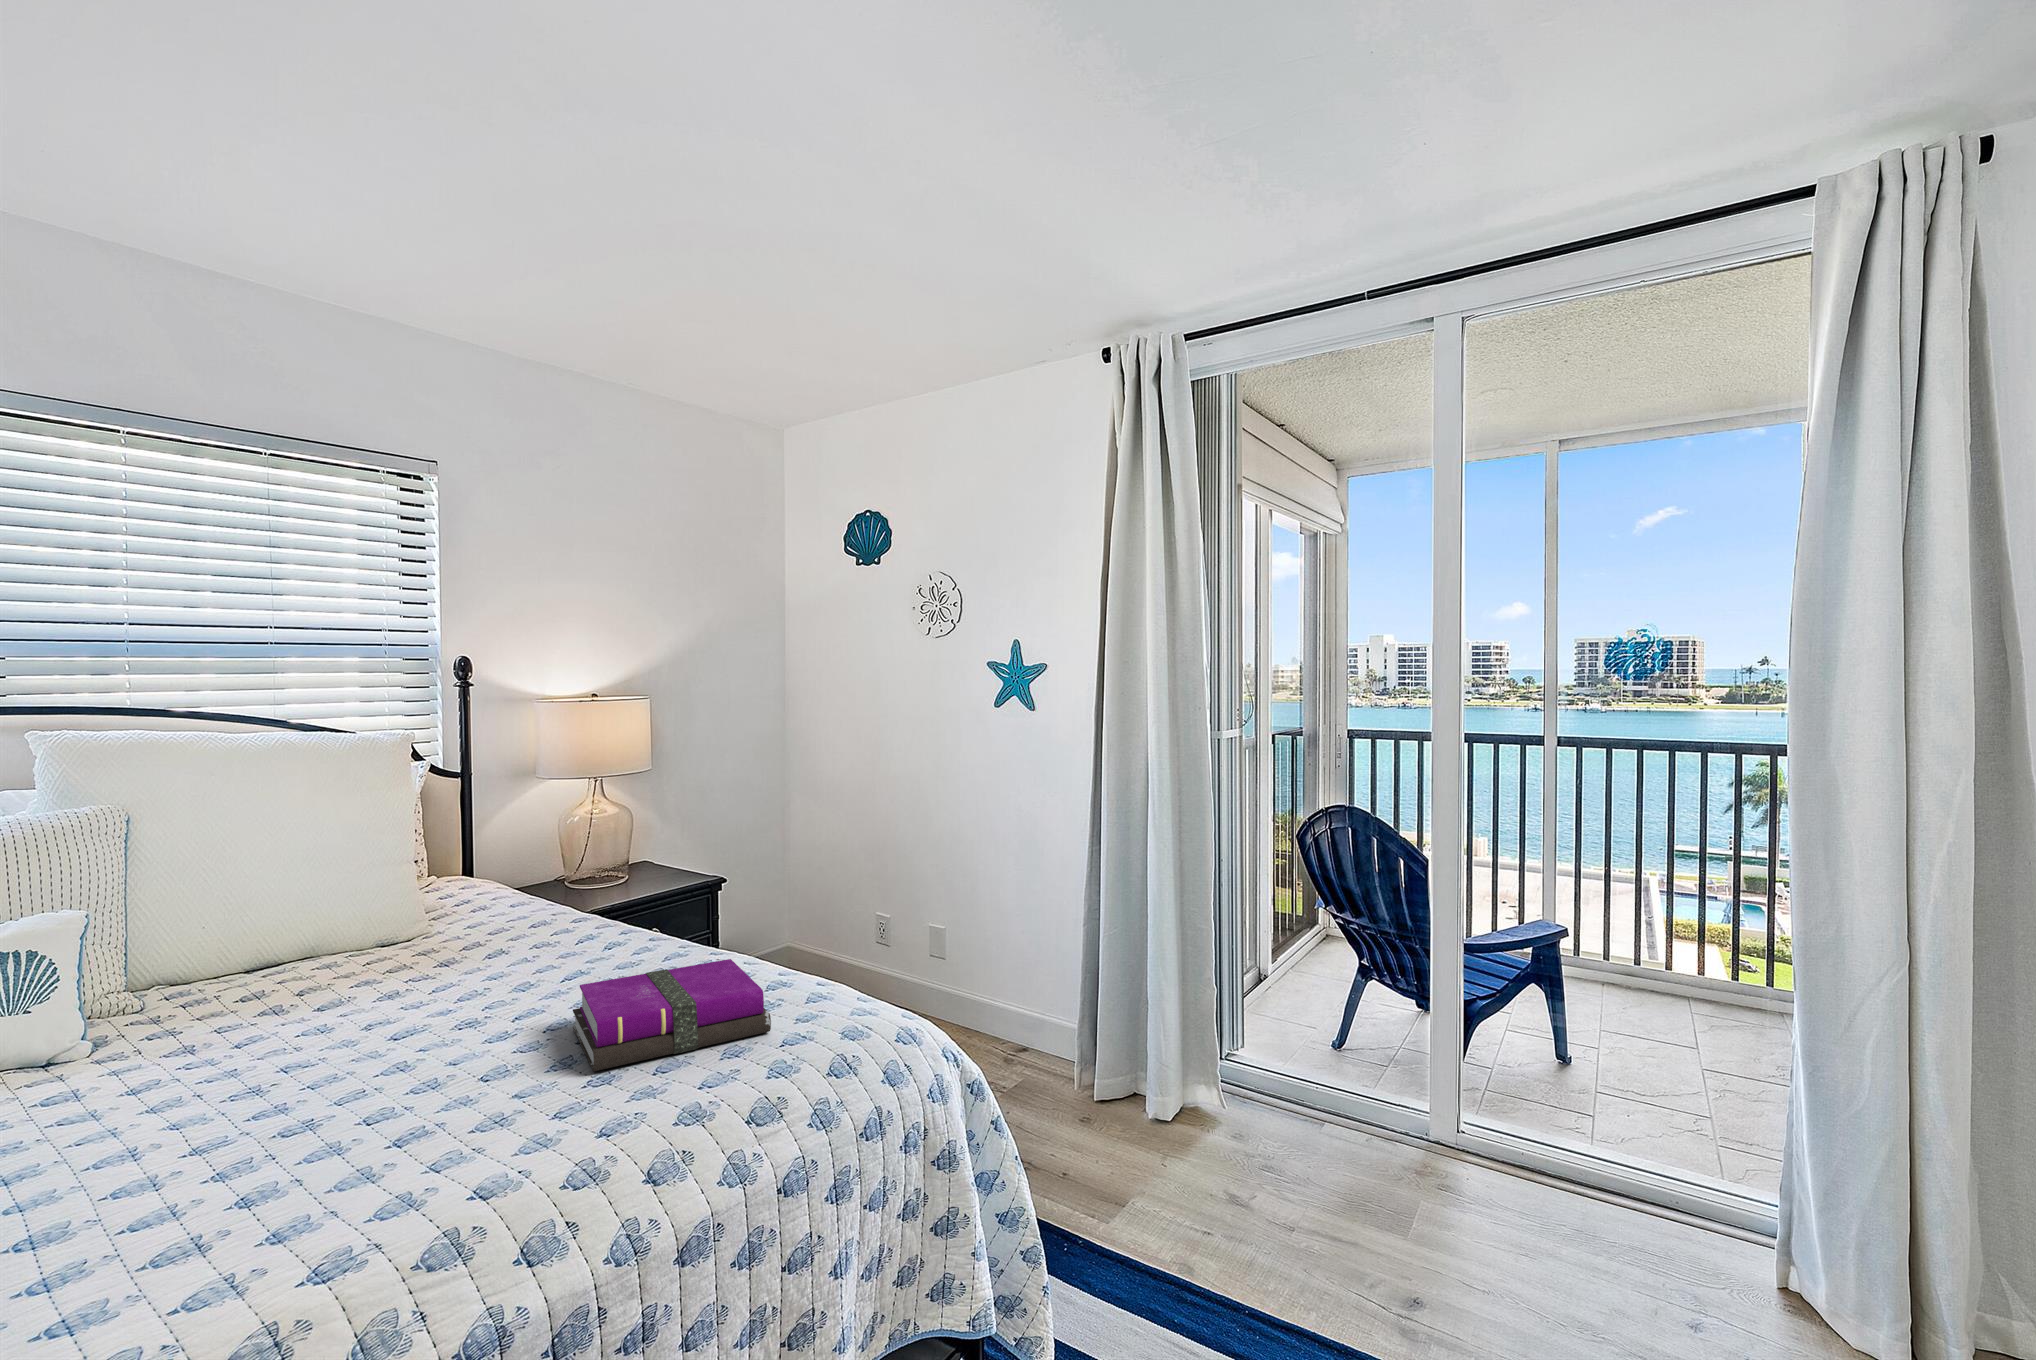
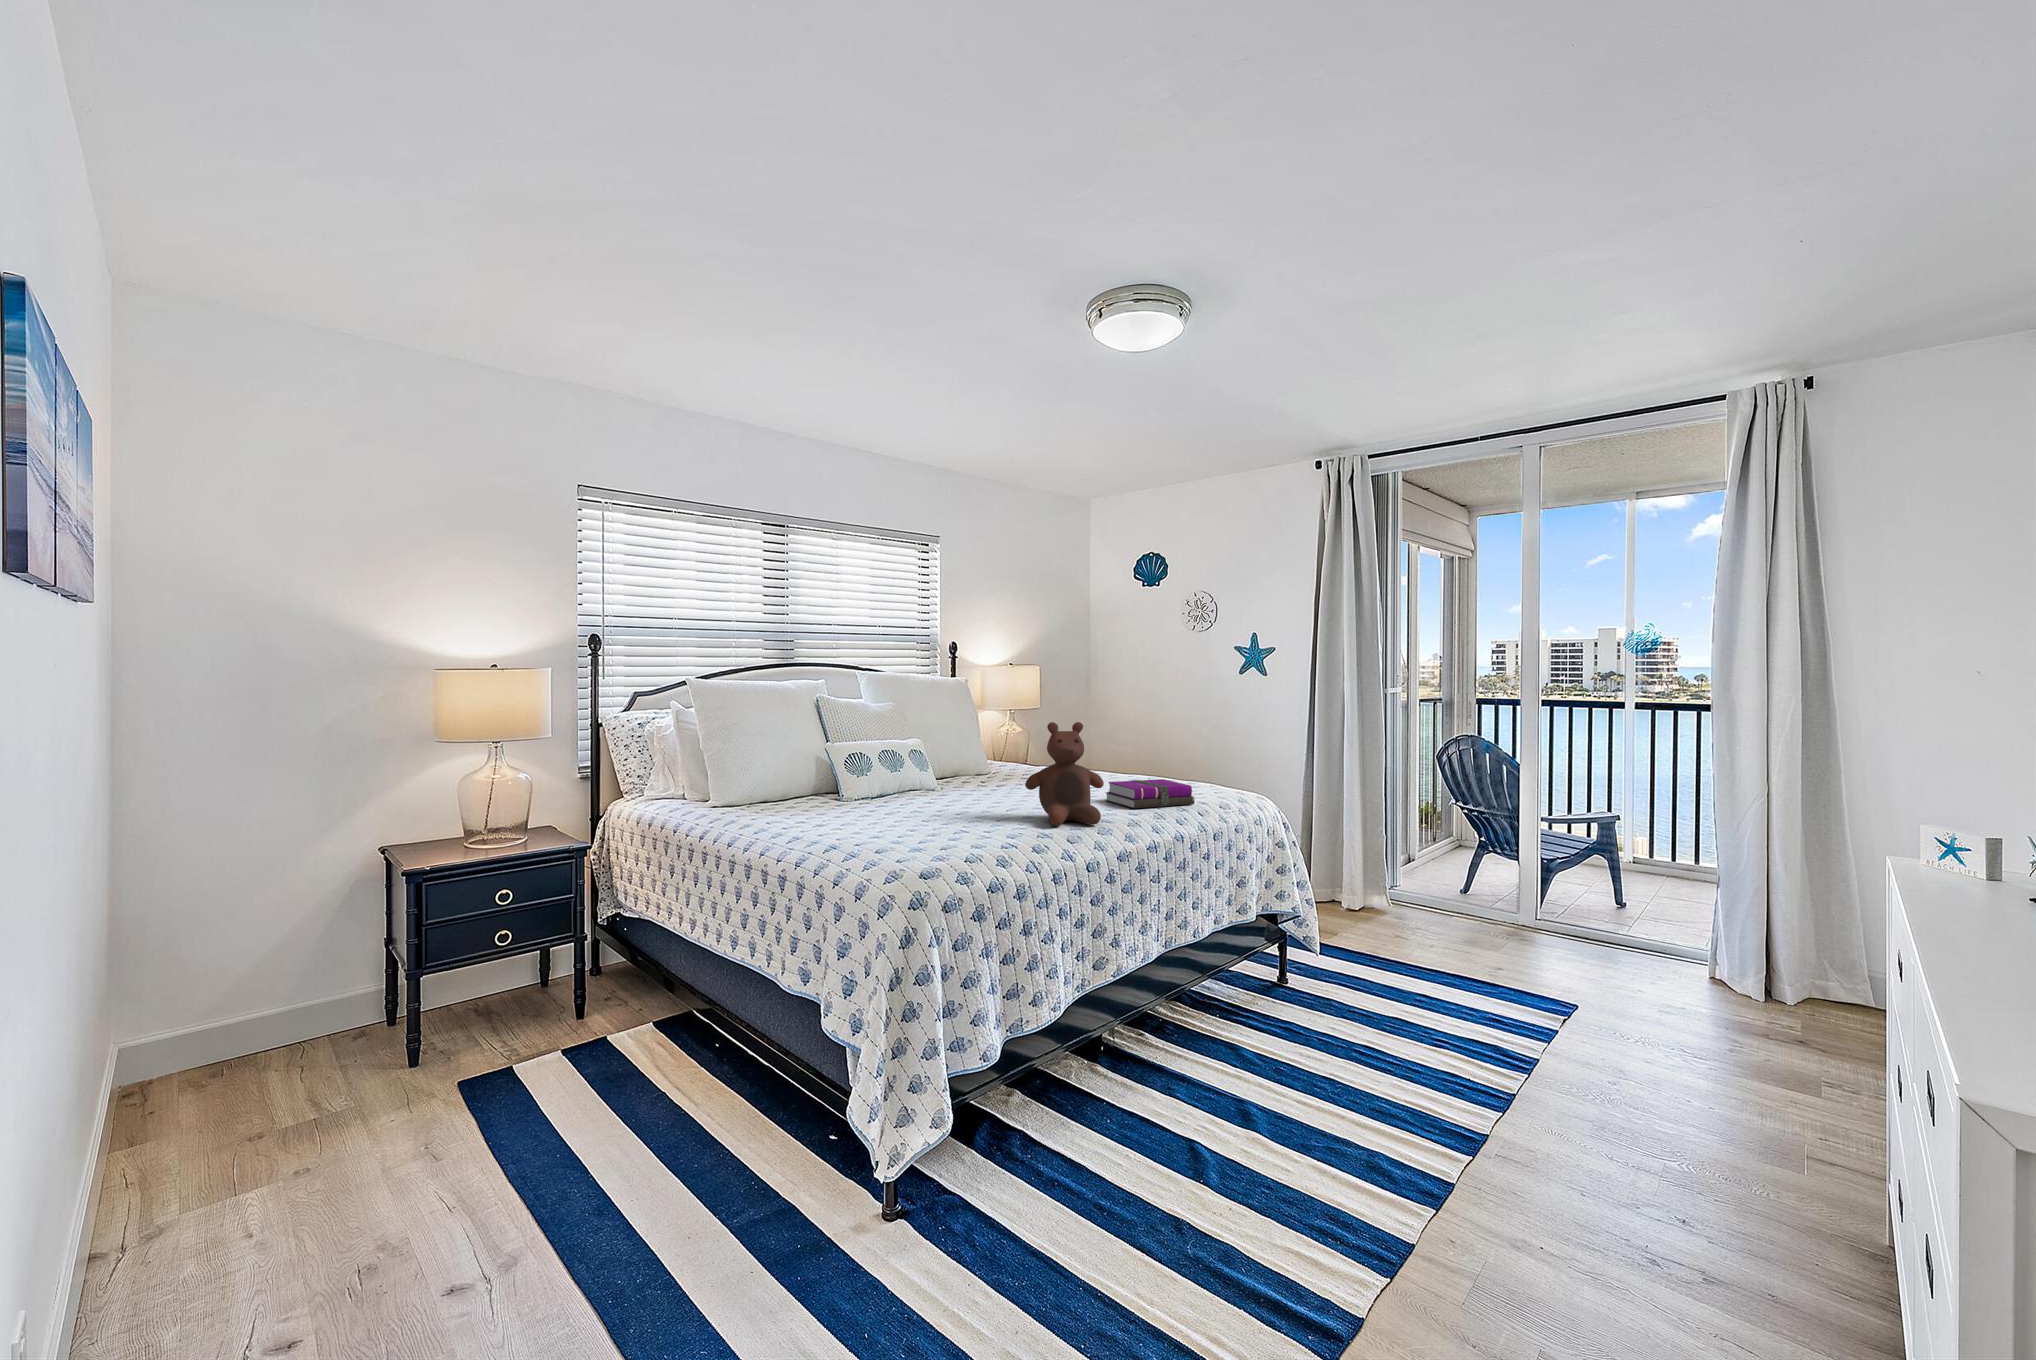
stuffed bear: none [168,887,447,1235] -> present [1025,722,1104,826]

